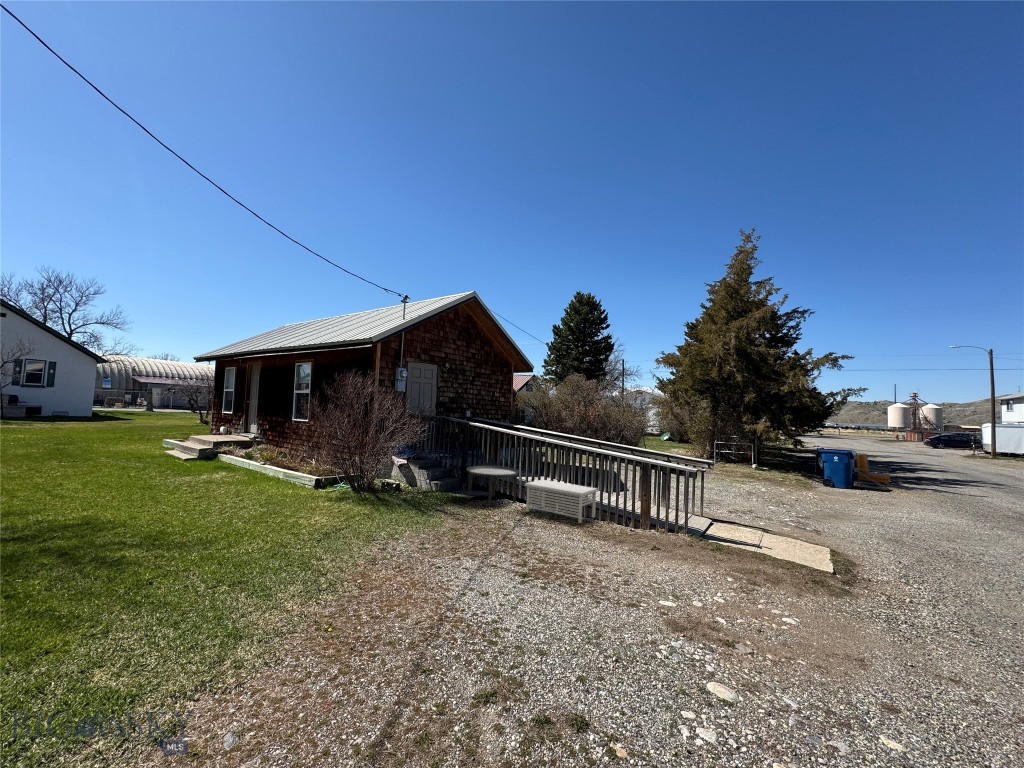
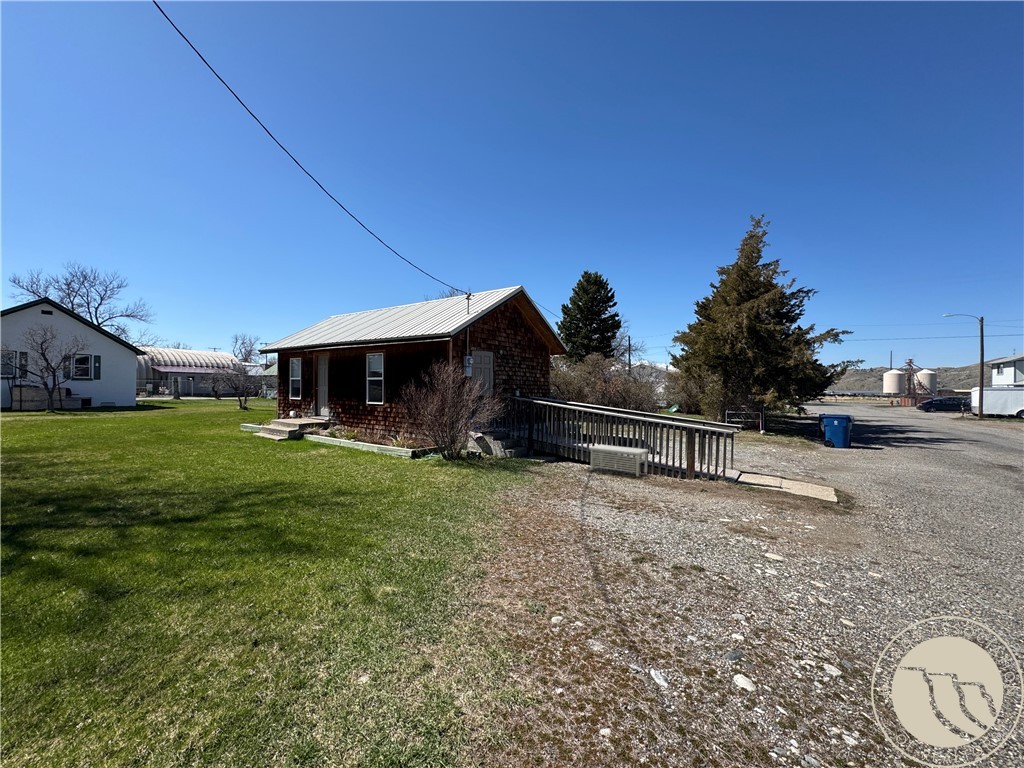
lounge chair: present [853,454,891,490] -> none [851,418,884,448]
round table: present [467,466,519,507] -> none [537,435,580,467]

